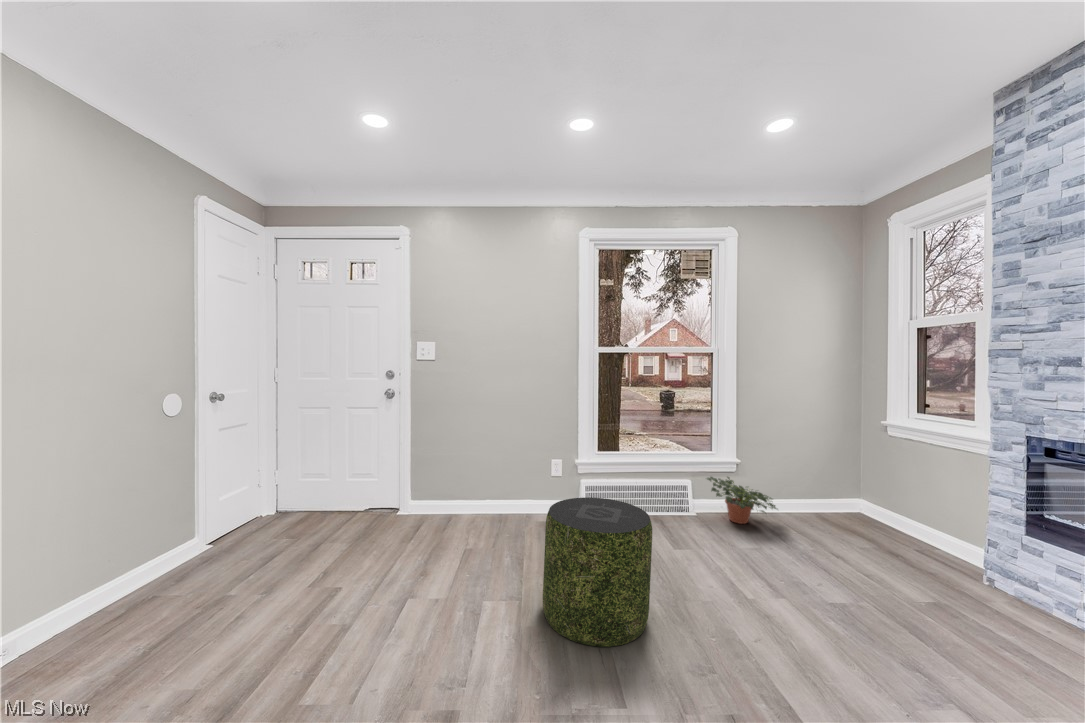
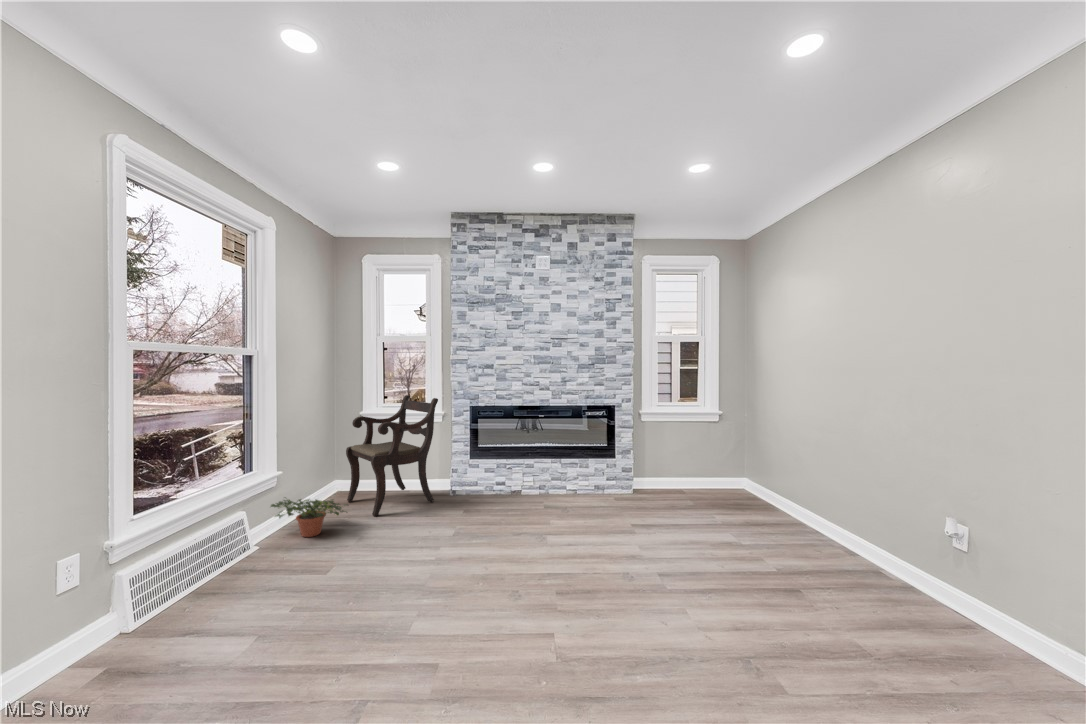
armchair: none [815,406,947,571] -> present [346,395,438,517]
pouf: present [543,498,652,647] -> none [394,522,499,672]

